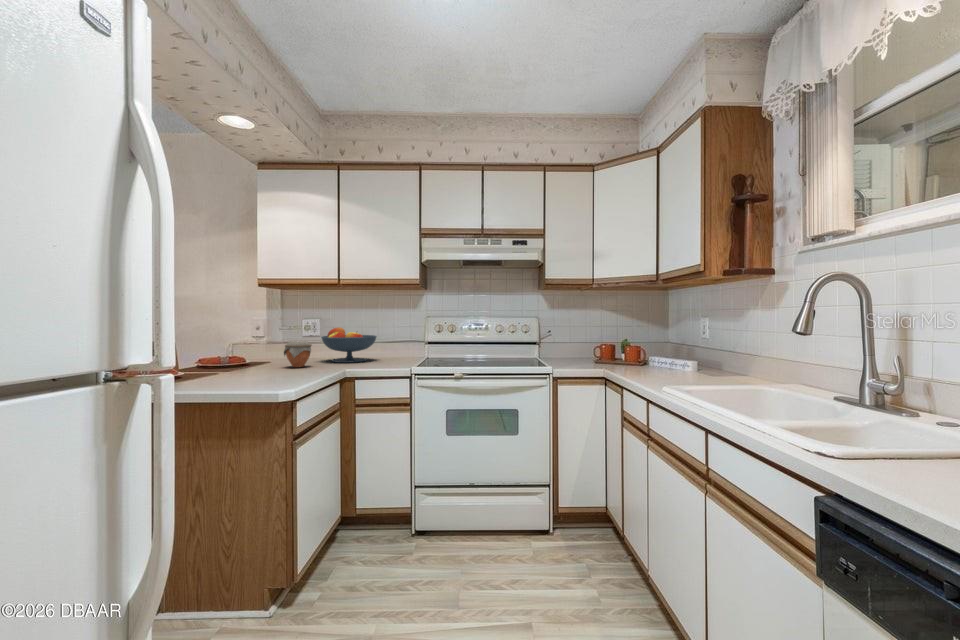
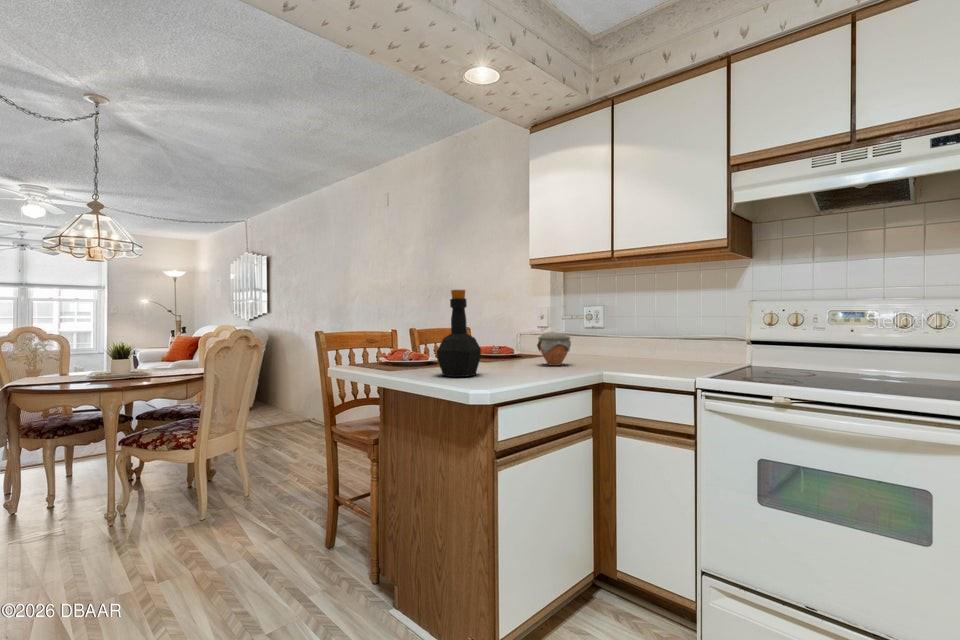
bottle: none [216,307,260,382] -> present [437,290,481,377]
fruit bowl: present [321,328,377,363] -> none [593,316,670,364]

